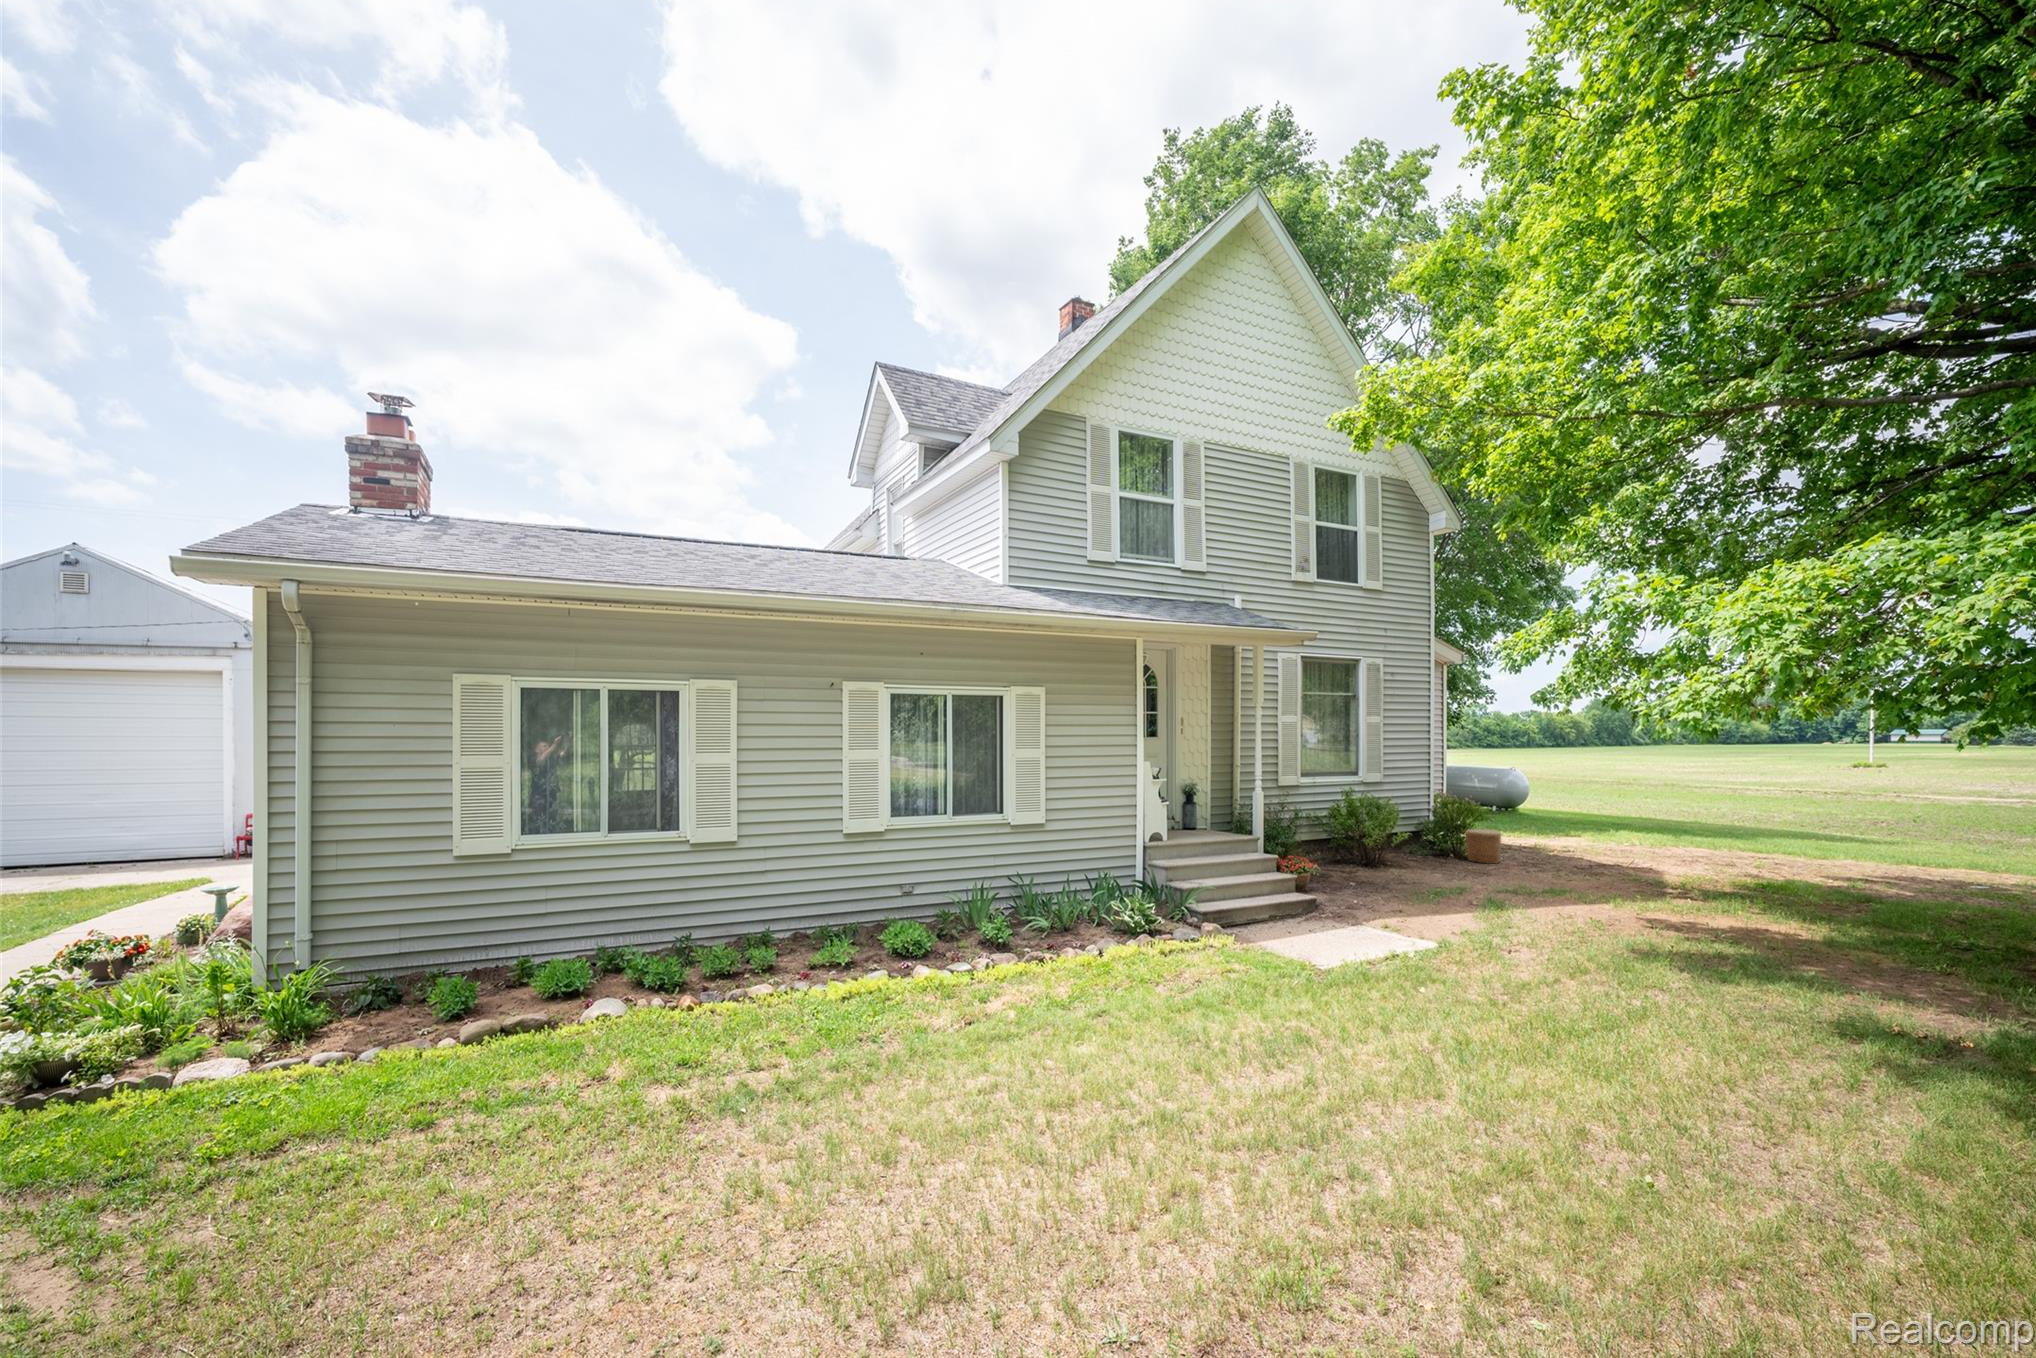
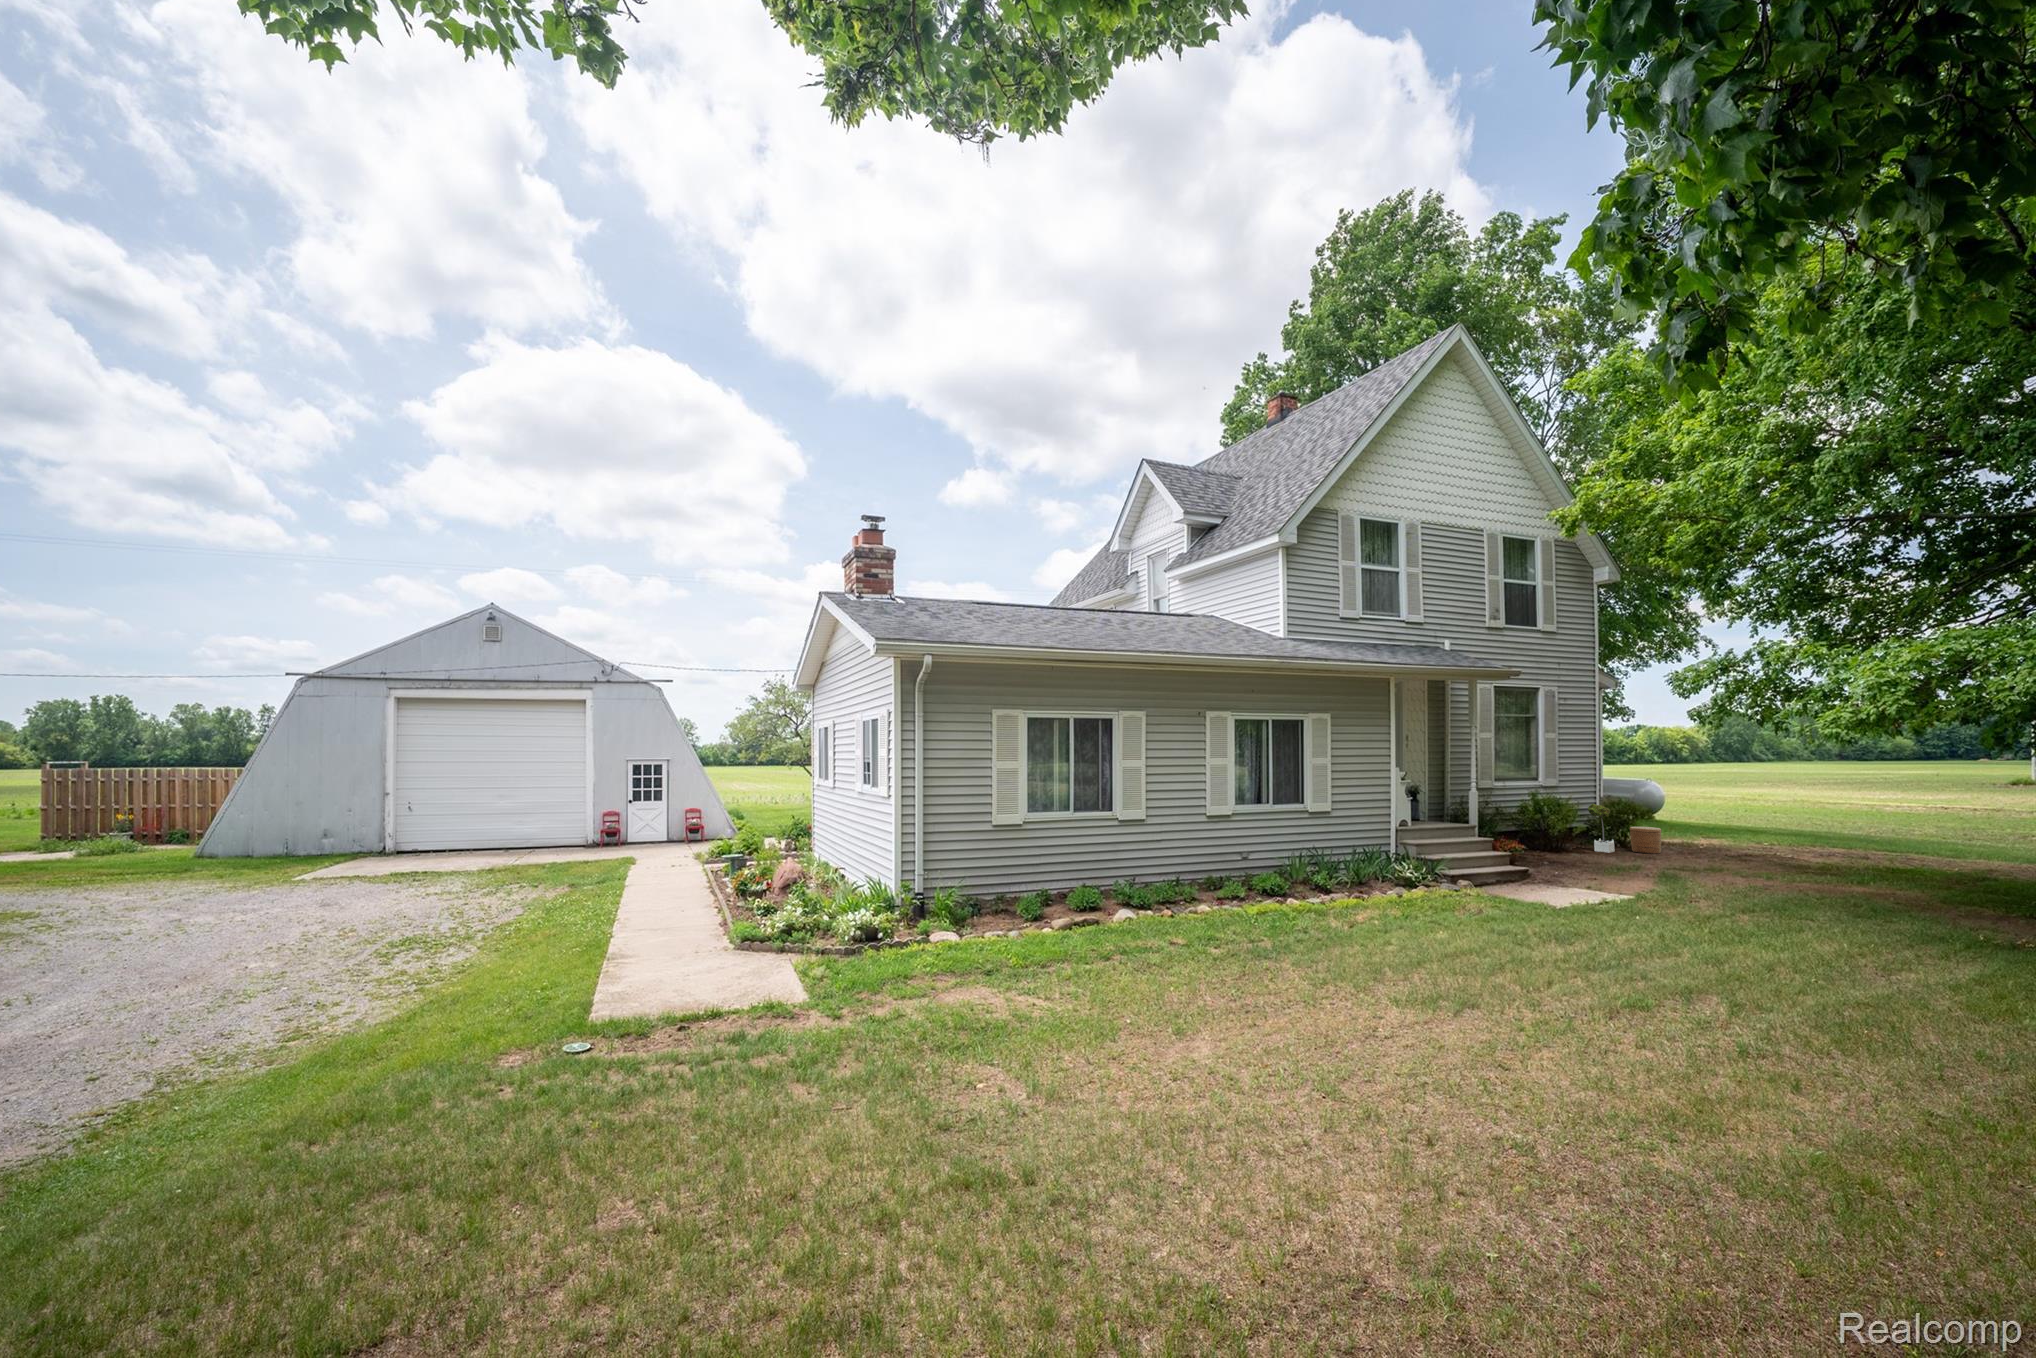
potted tree: none [1417,801,1447,862] -> present [1588,804,1615,853]

